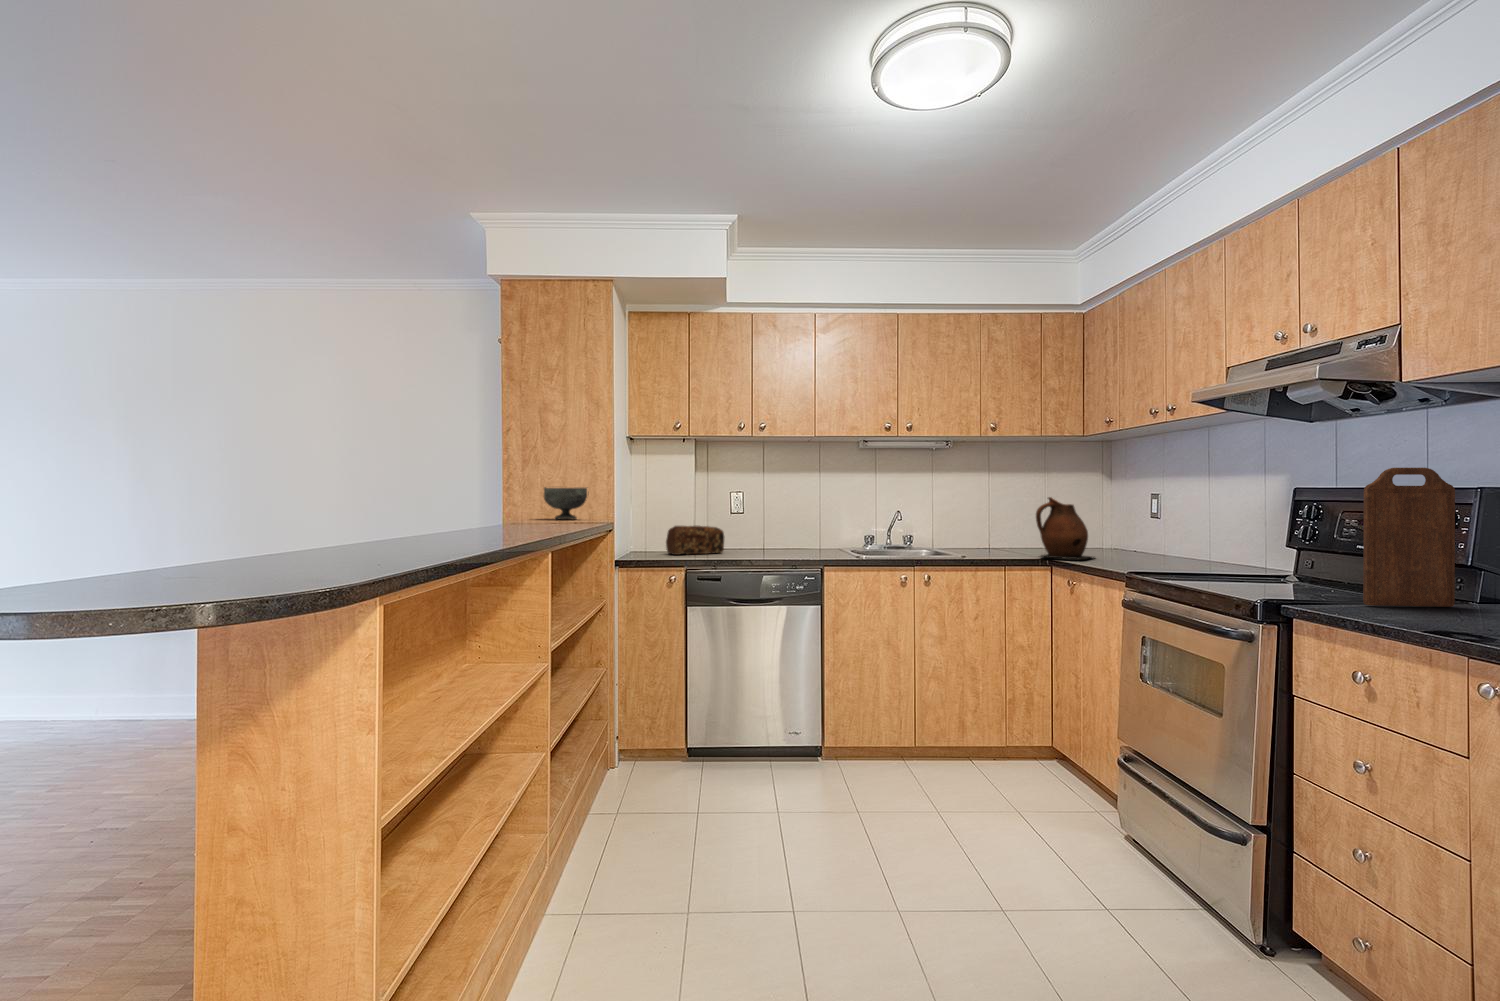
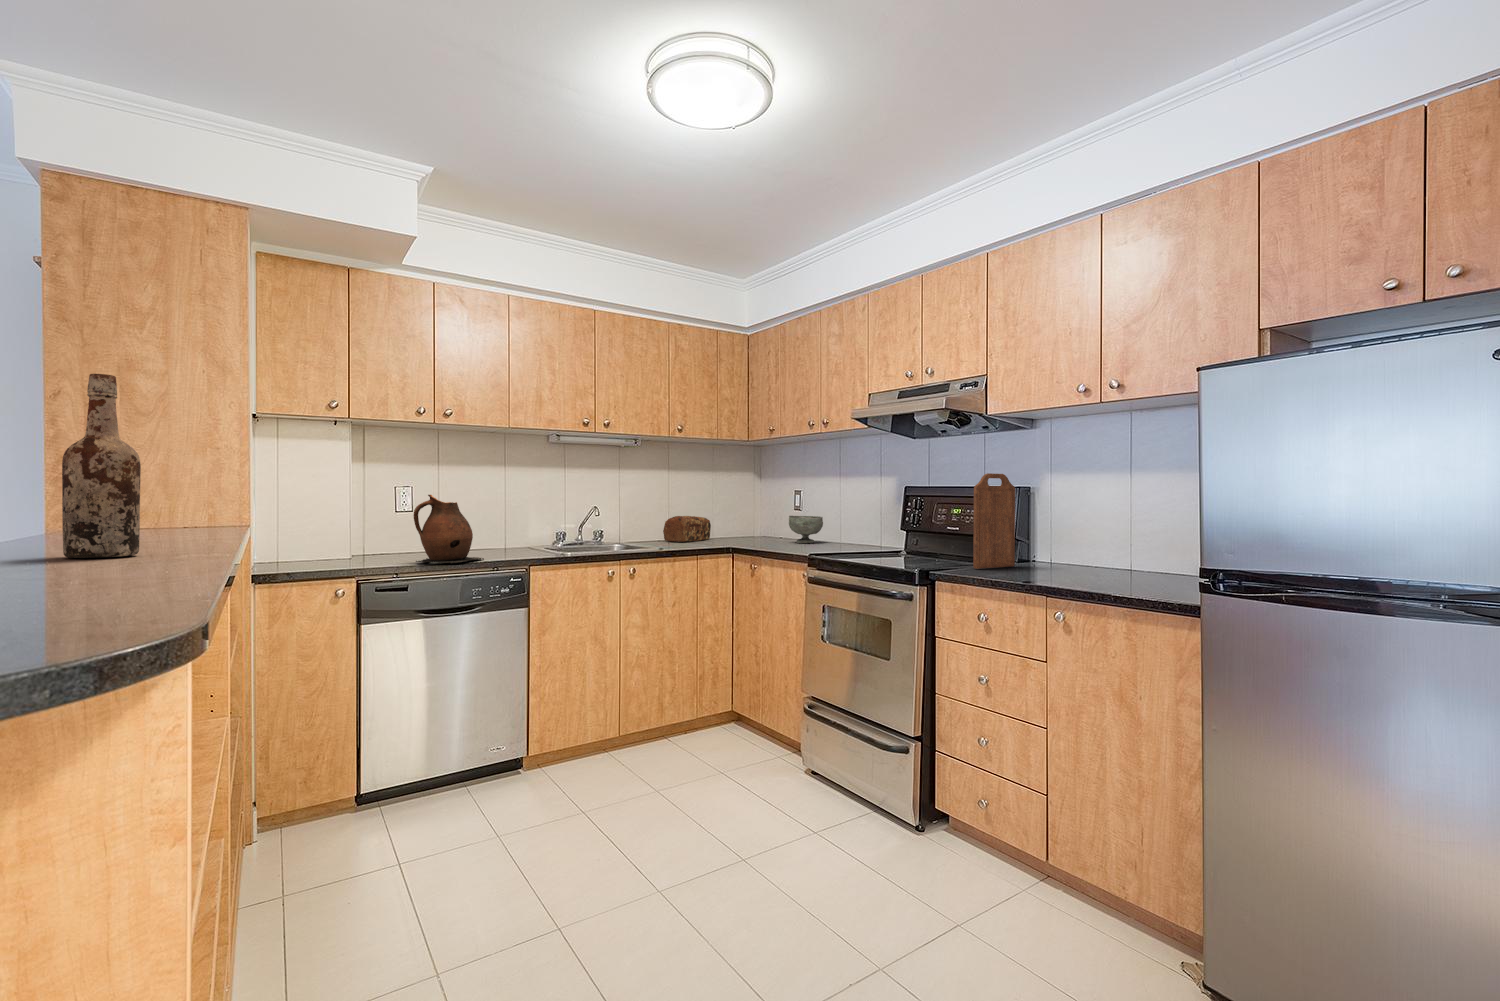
wine bottle: none [428,418,470,541] -> present [62,374,141,558]
bowl: present [544,487,587,519] -> present [789,516,823,543]
ceramic pitcher: present [1036,497,1094,559] -> present [414,495,484,564]
bread loaf: present [666,526,724,555] -> present [663,516,711,542]

